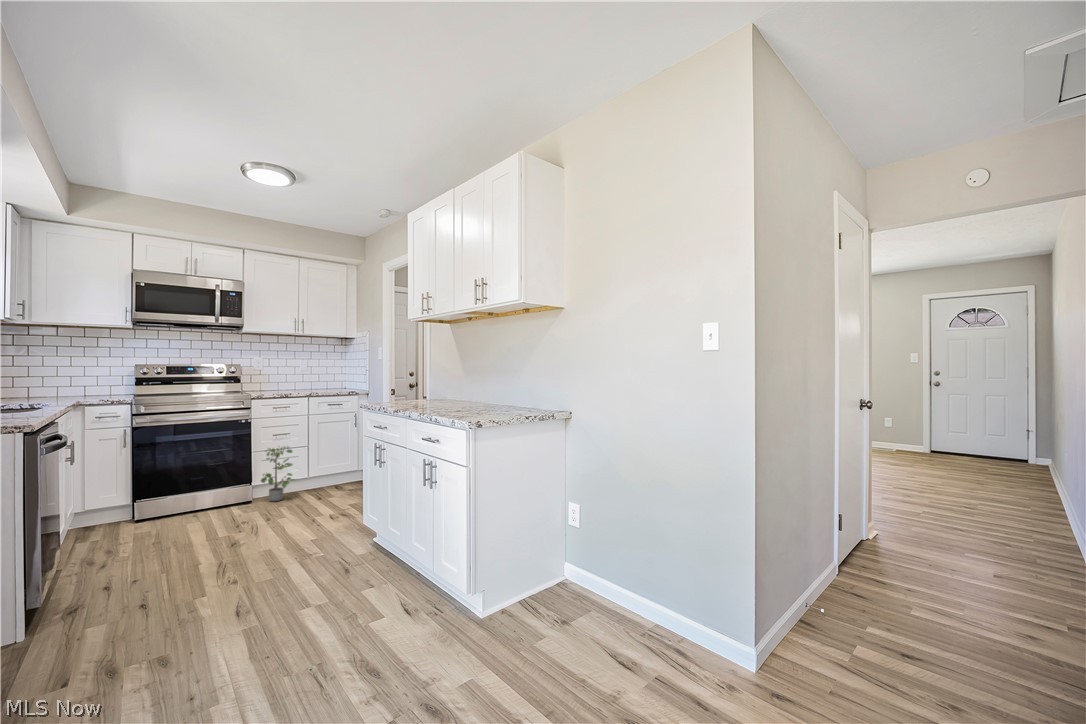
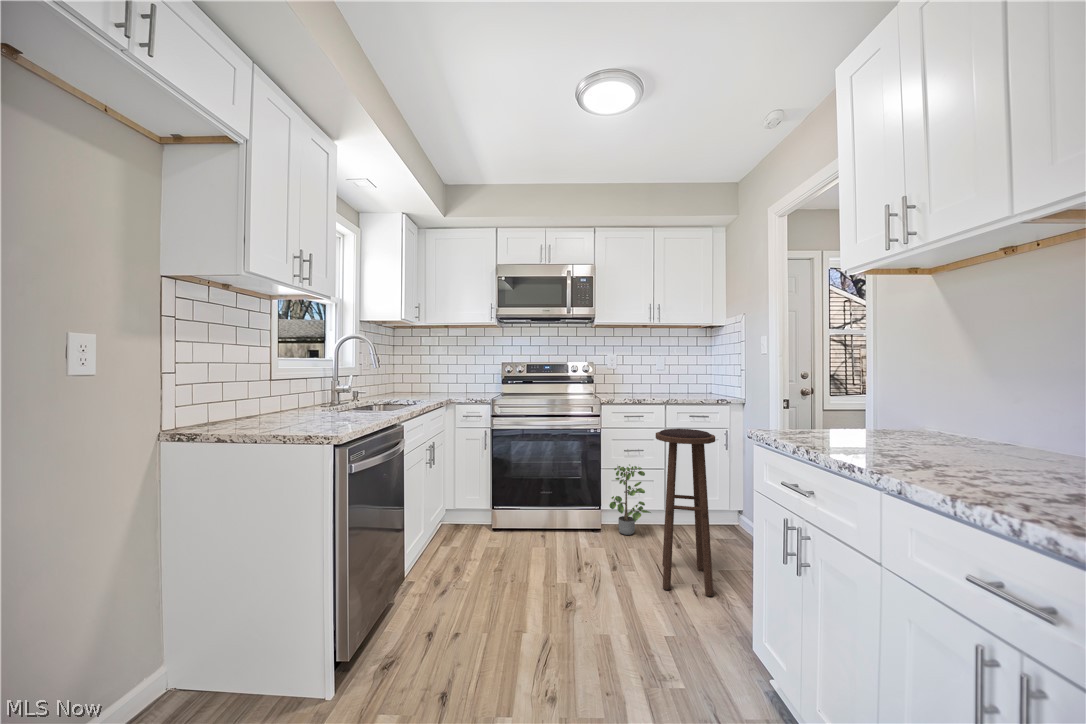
stool: none [303,411,345,521] -> present [656,429,715,596]

